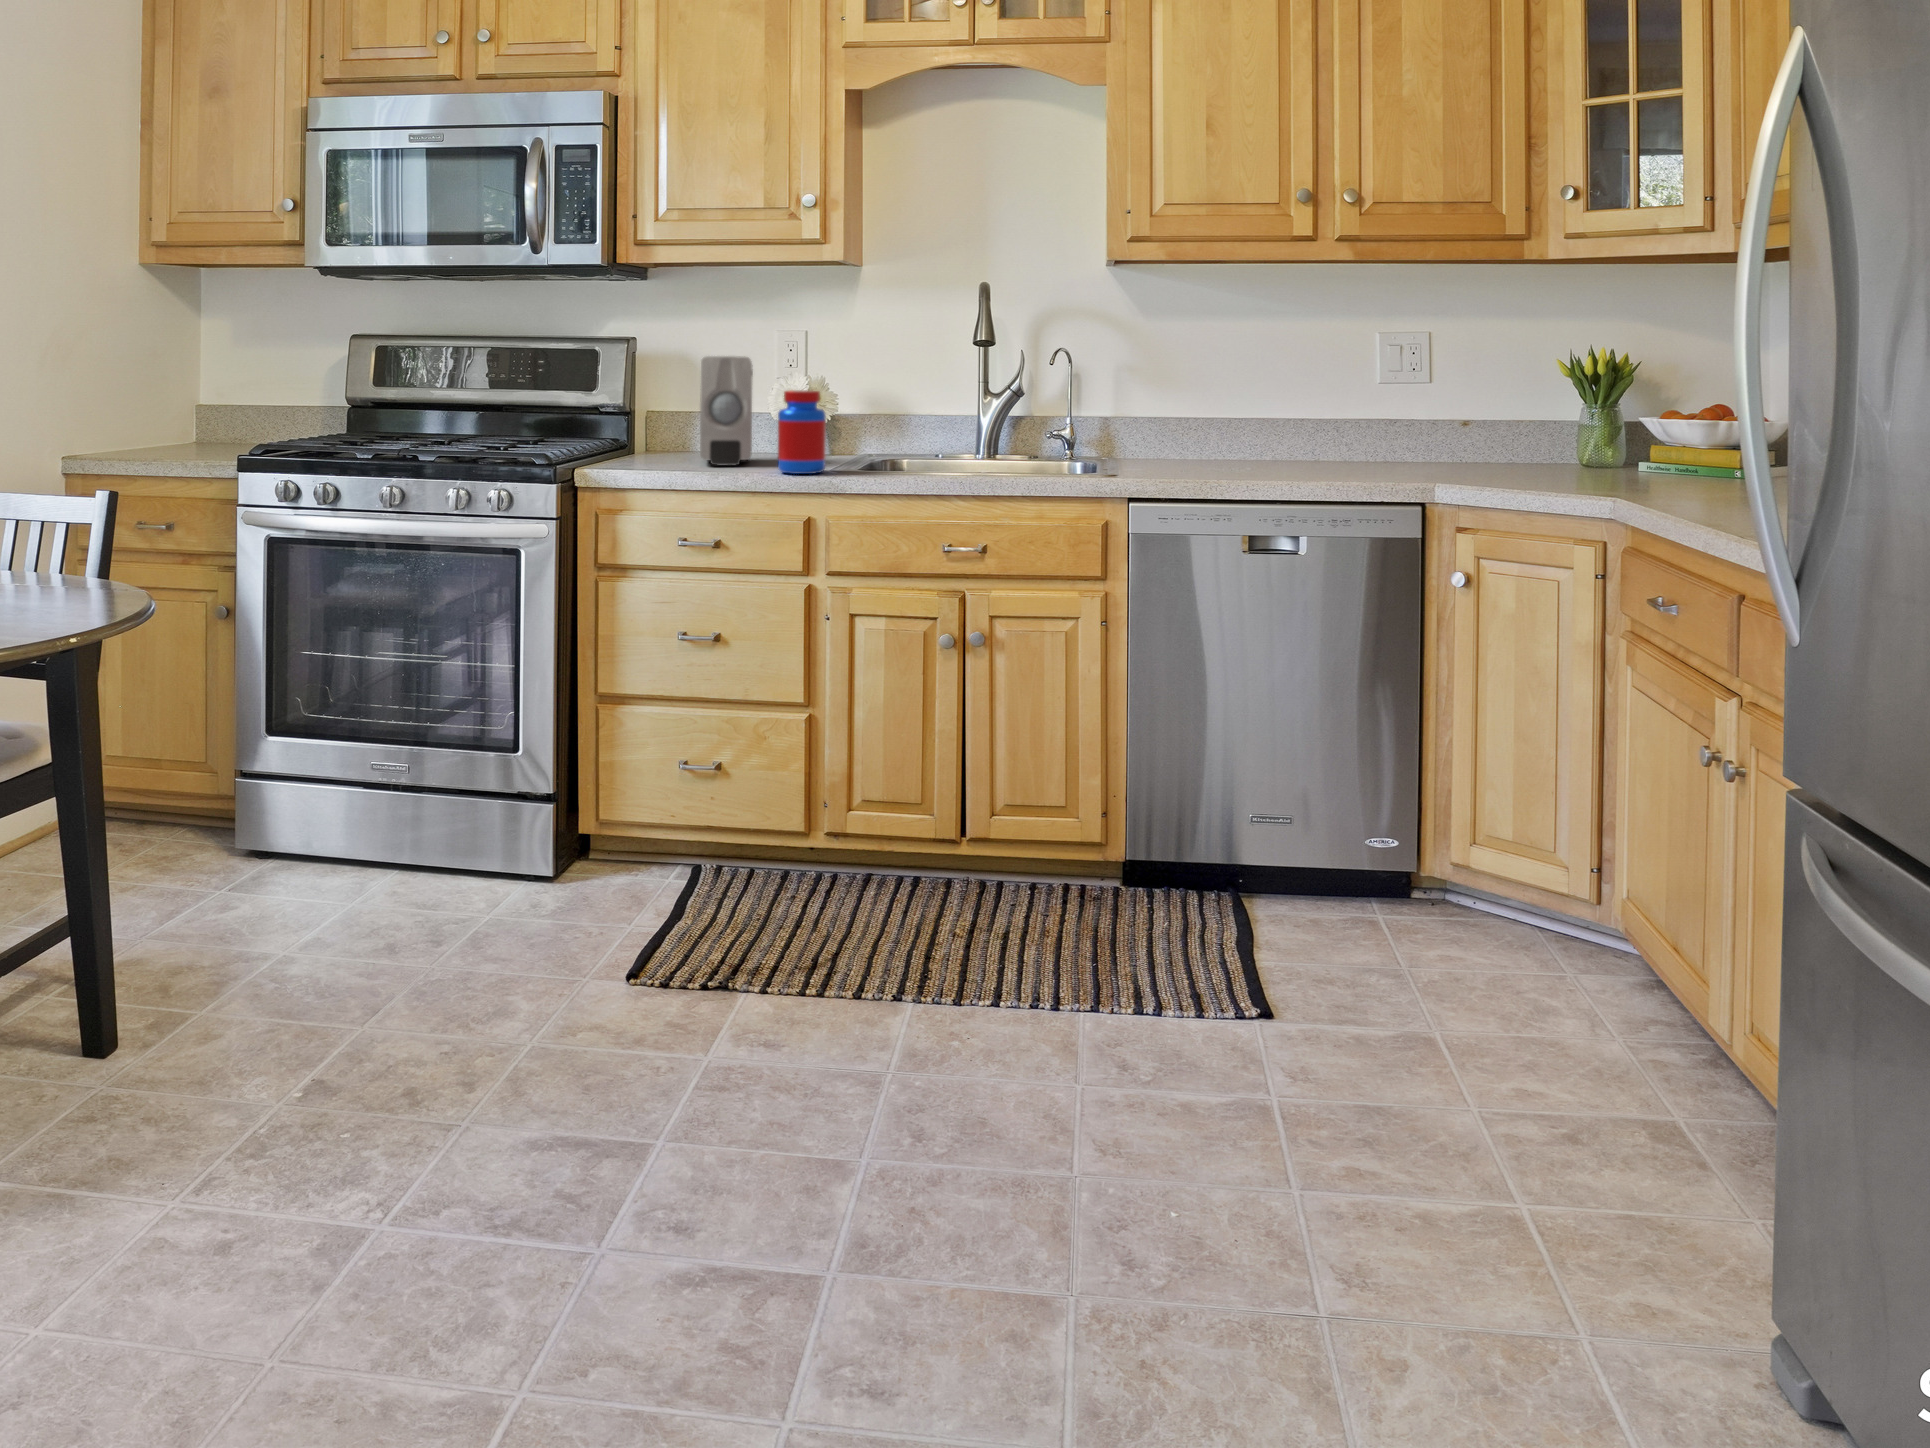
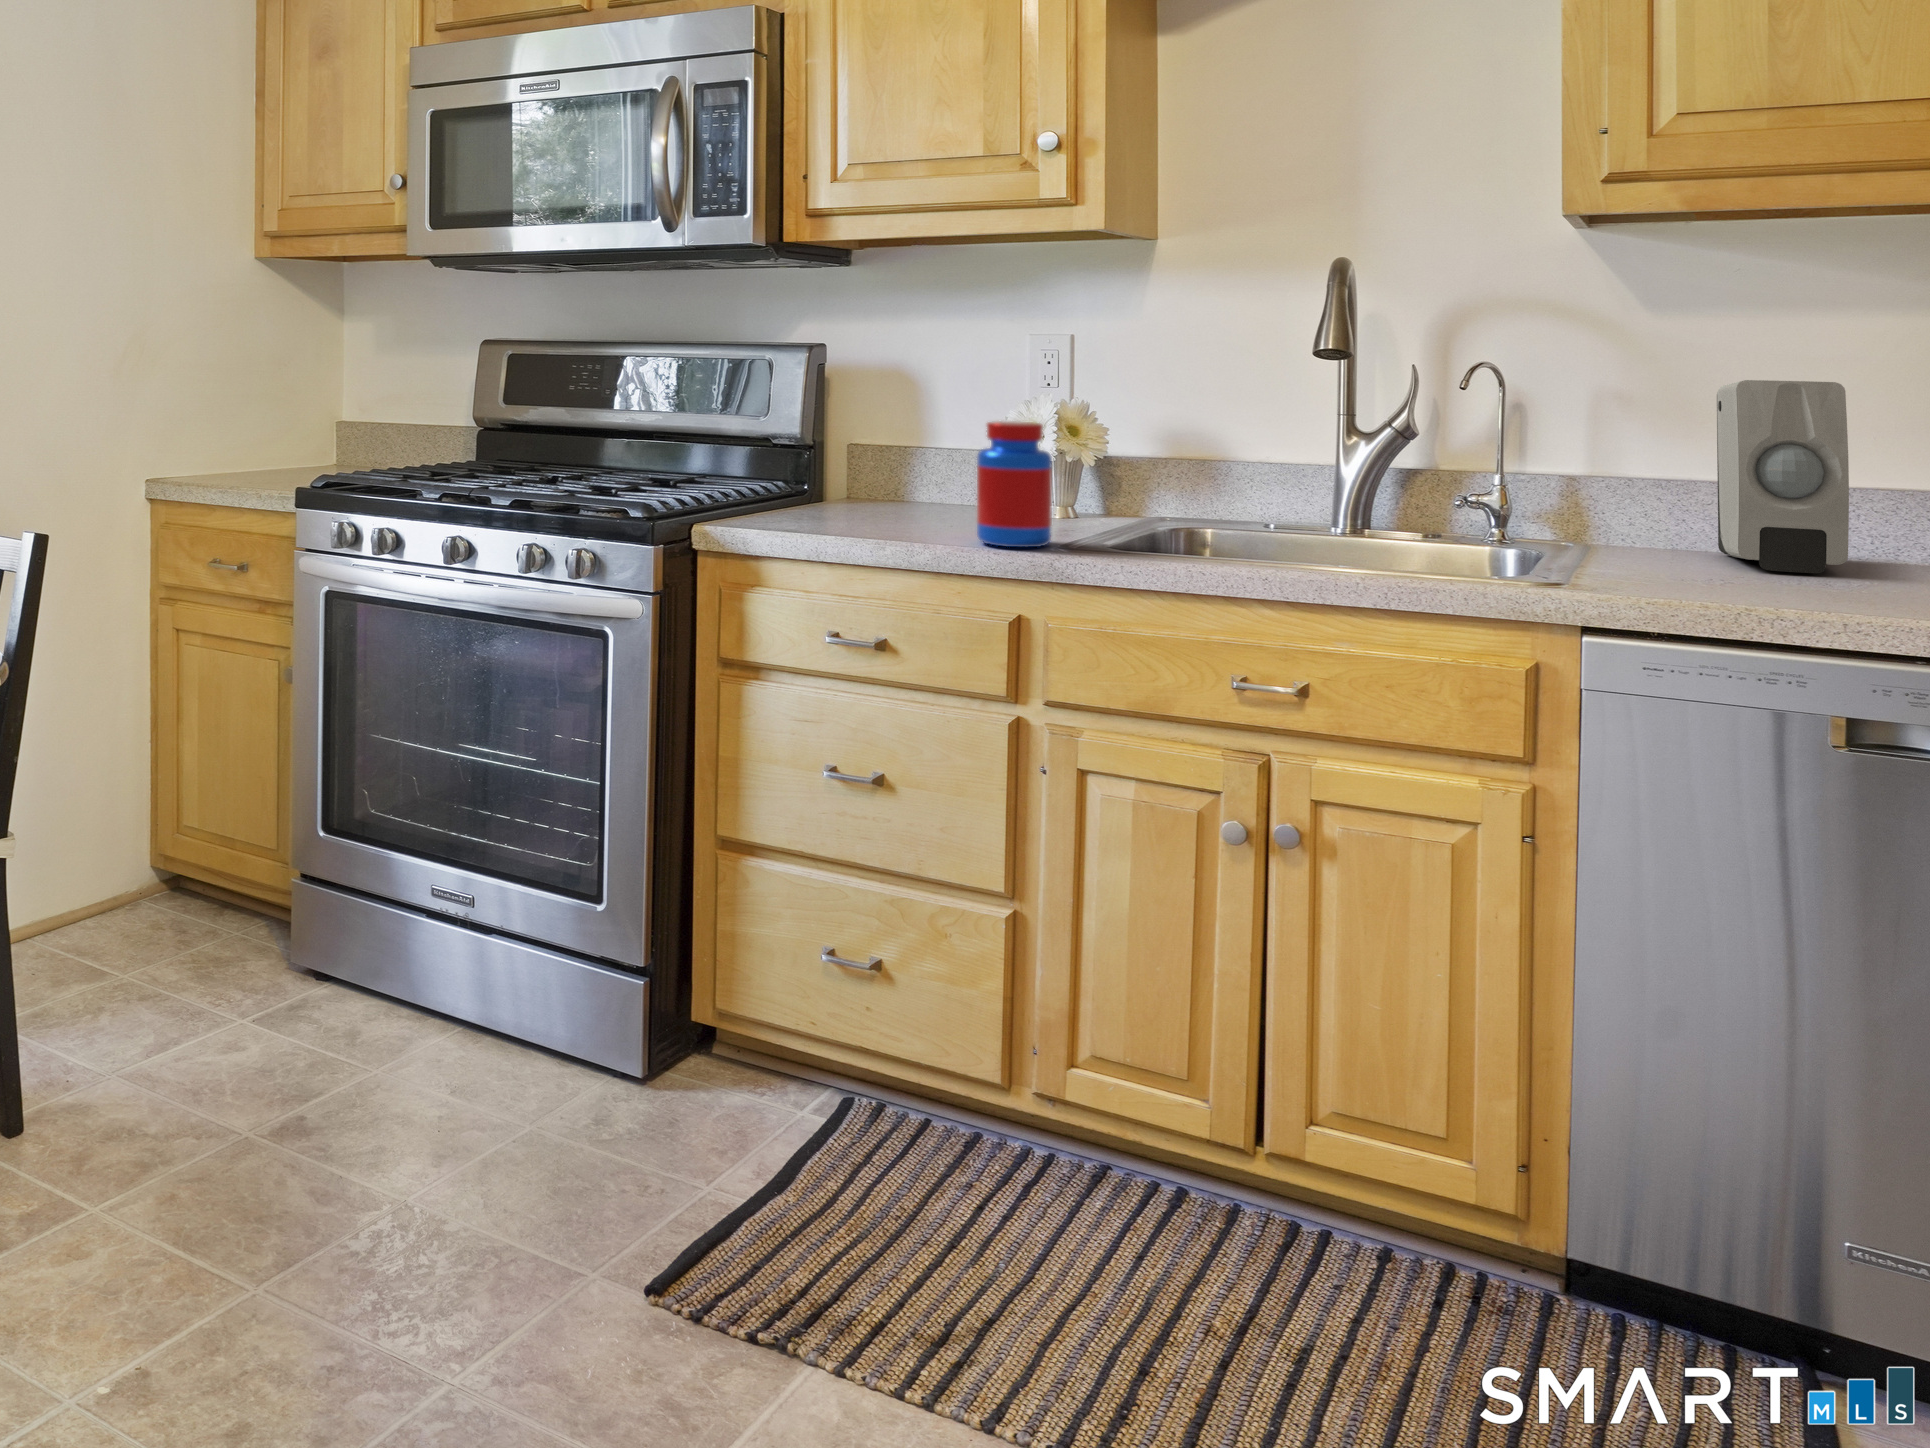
soap dispenser: present [700,356,753,465] -> present [1717,380,1849,573]

